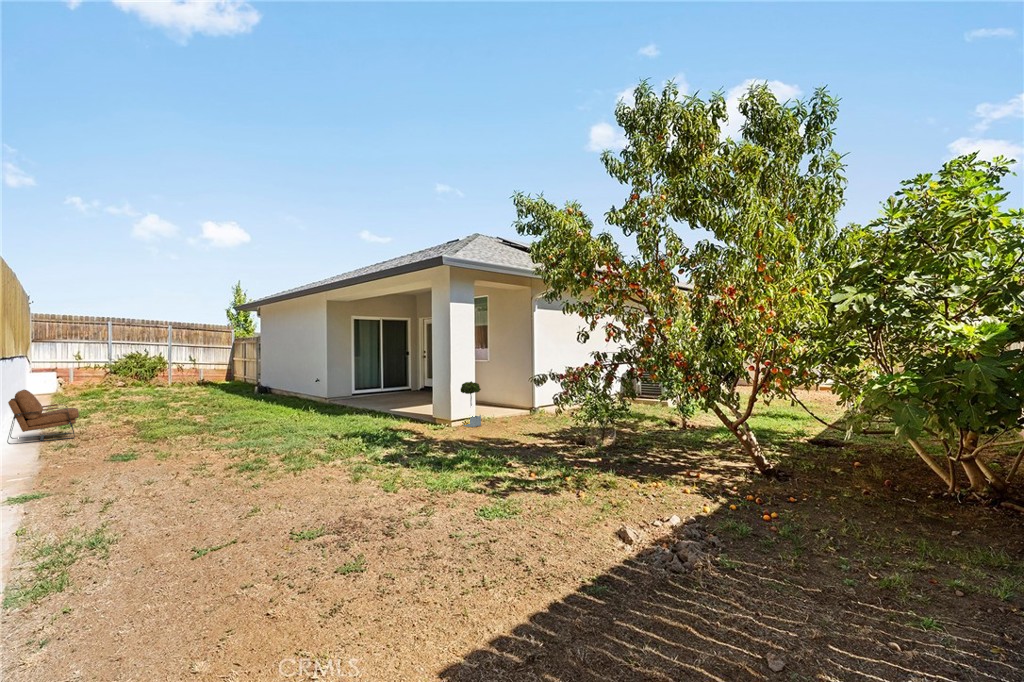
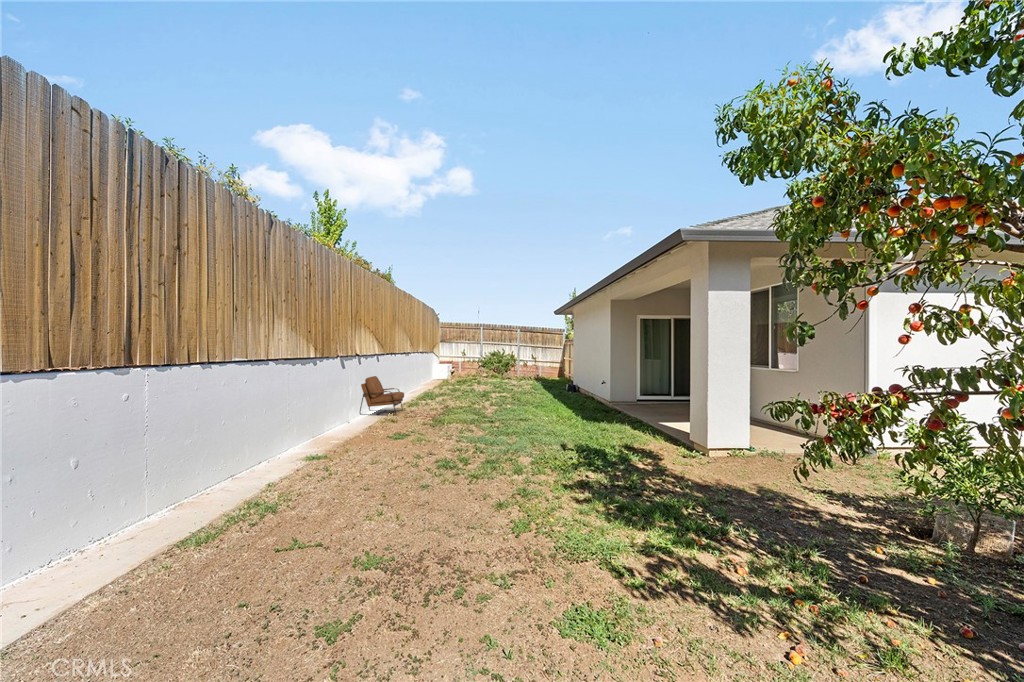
potted tree: present [461,381,481,427] -> none [722,399,753,462]

